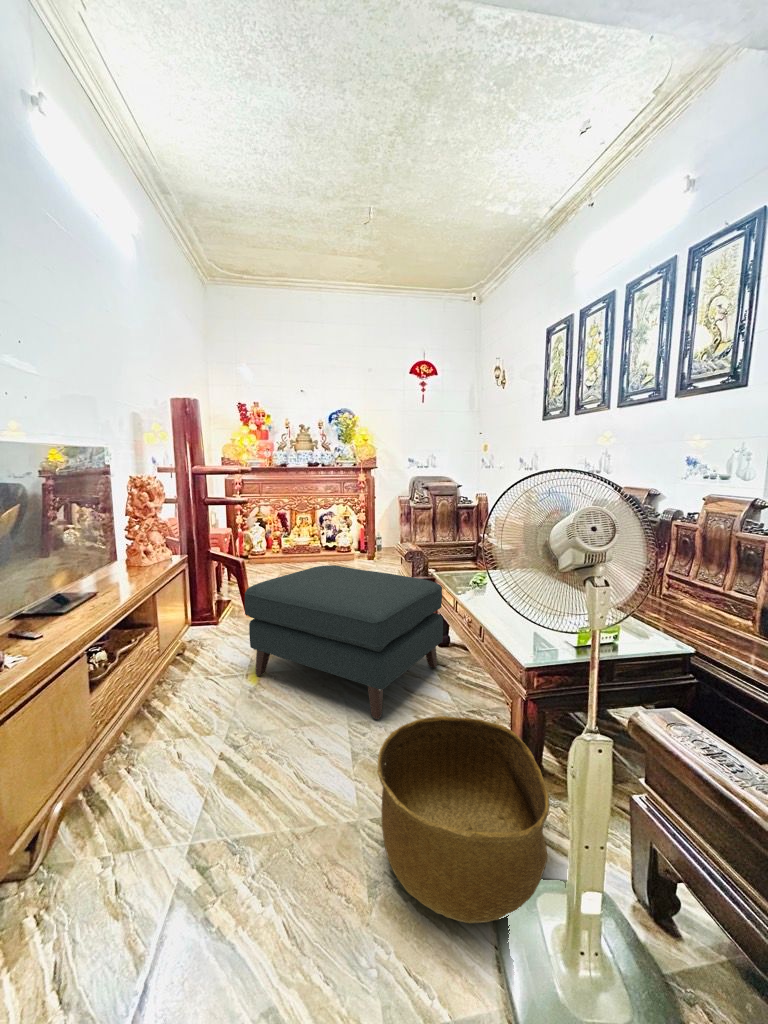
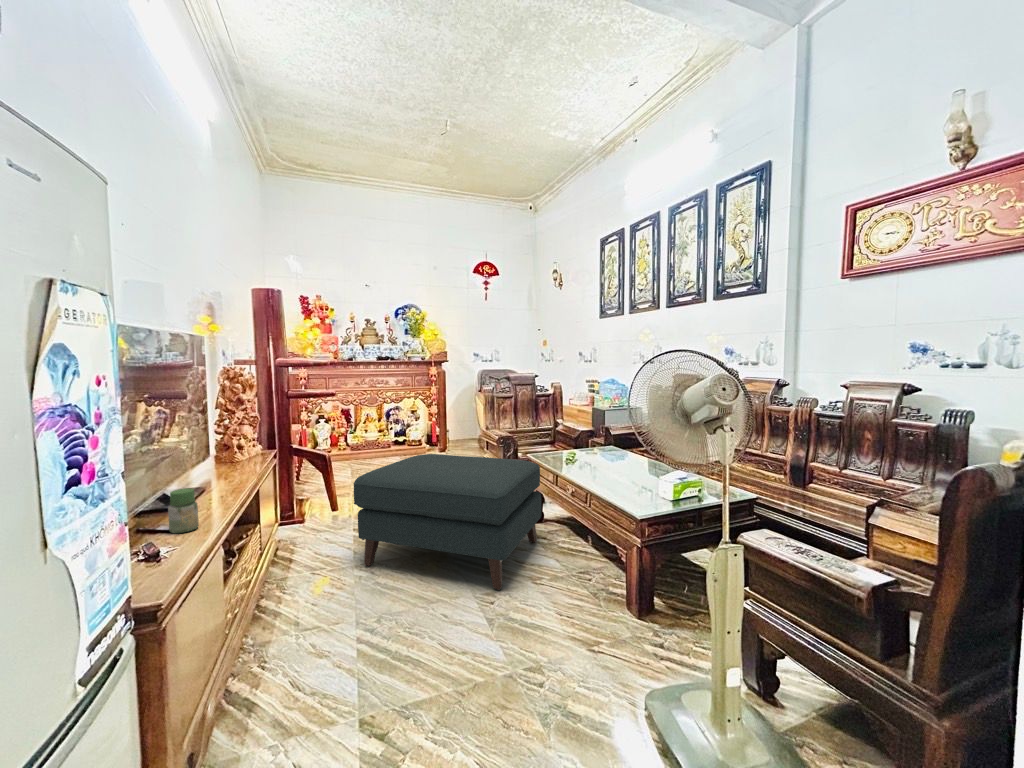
jar: none [20,598,52,642] -> present [168,488,199,533]
basket: present [377,716,550,923] -> none [536,568,685,727]

